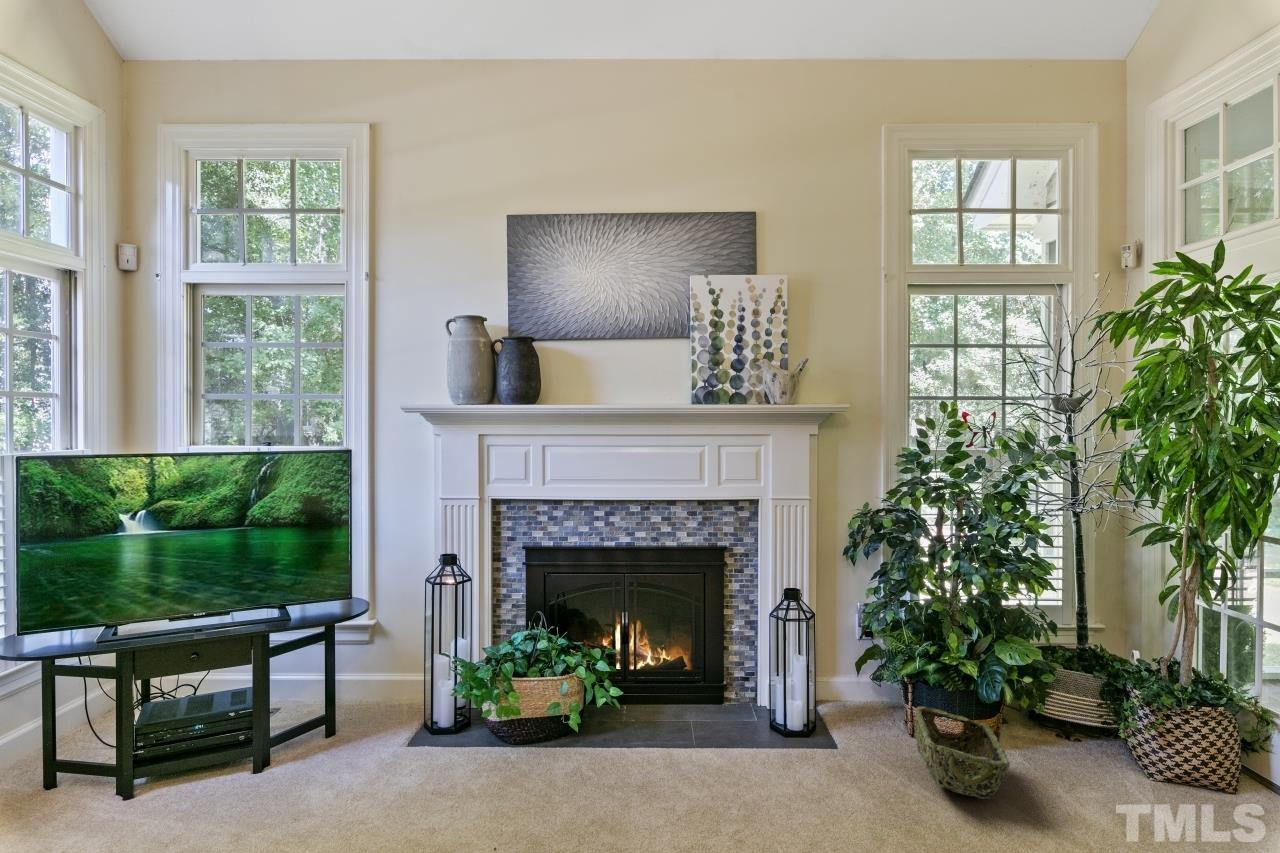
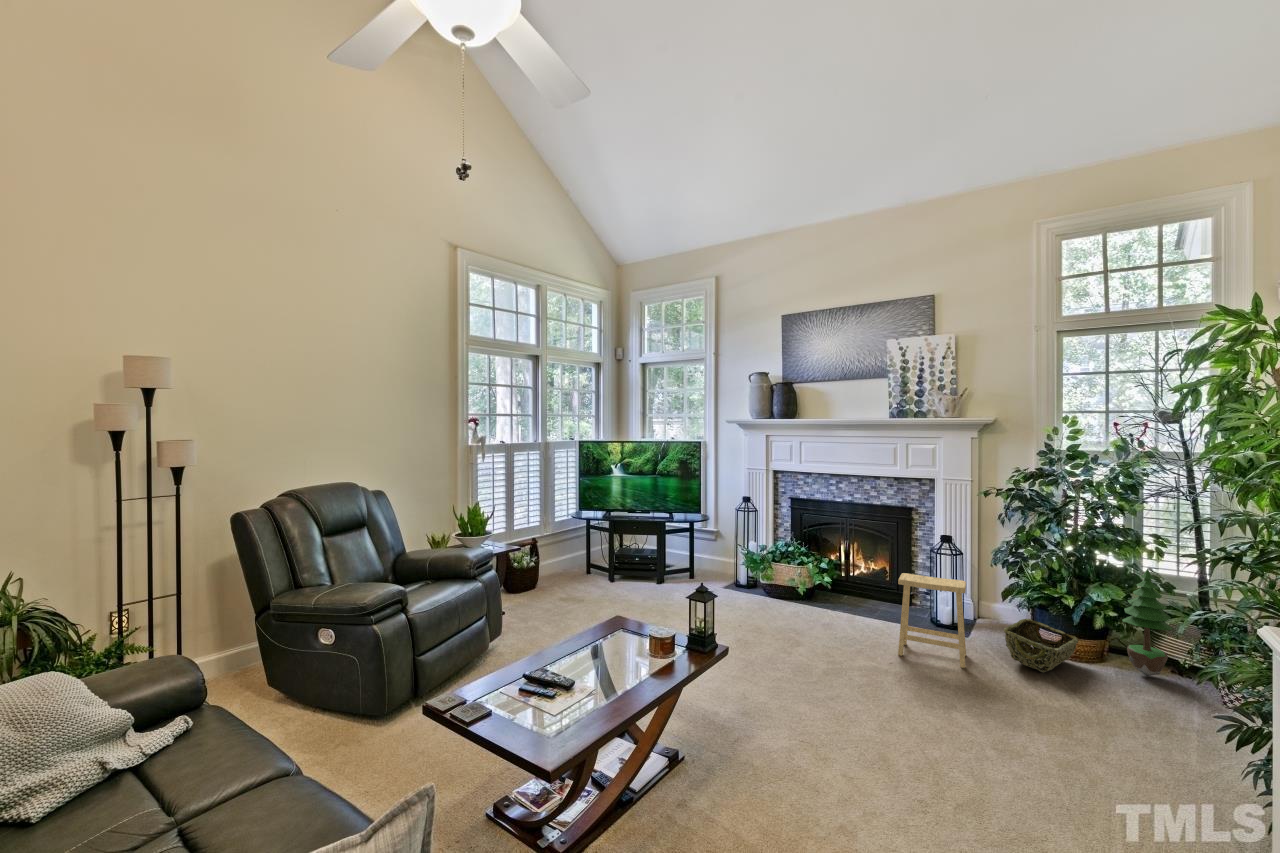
potted tree: none [1030,613,1092,759] -> present [1122,569,1173,676]
footstool: none [779,674,899,834] -> present [898,573,966,668]

